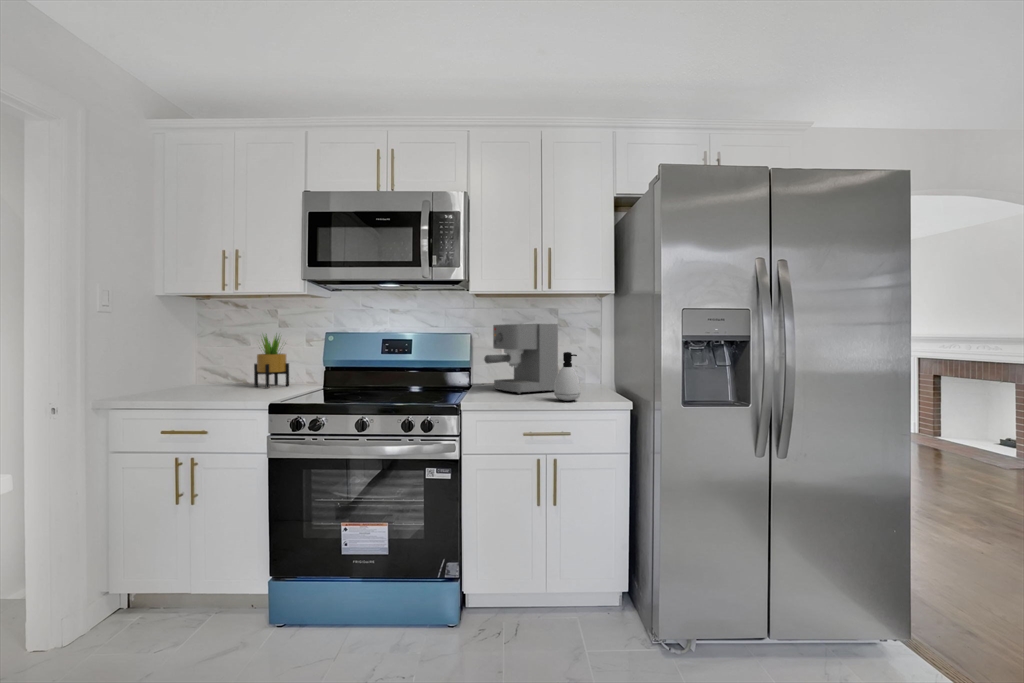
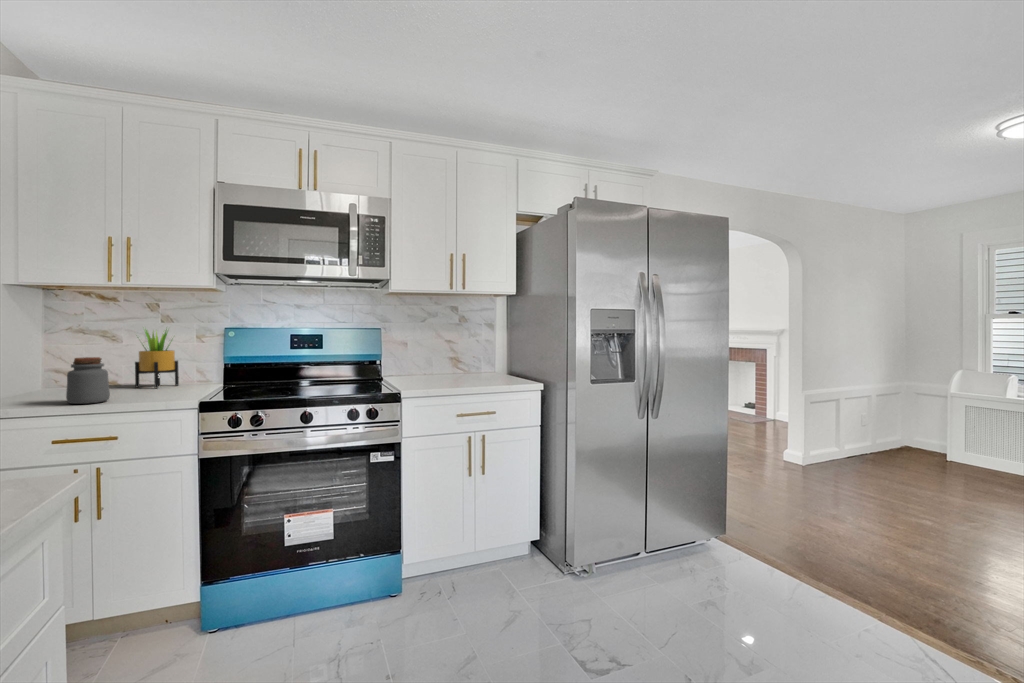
coffee maker: present [484,324,558,394] -> none [406,319,466,382]
soap dispenser: present [554,352,581,401] -> none [476,343,498,385]
jar: none [178,360,212,400] -> present [66,357,110,404]

